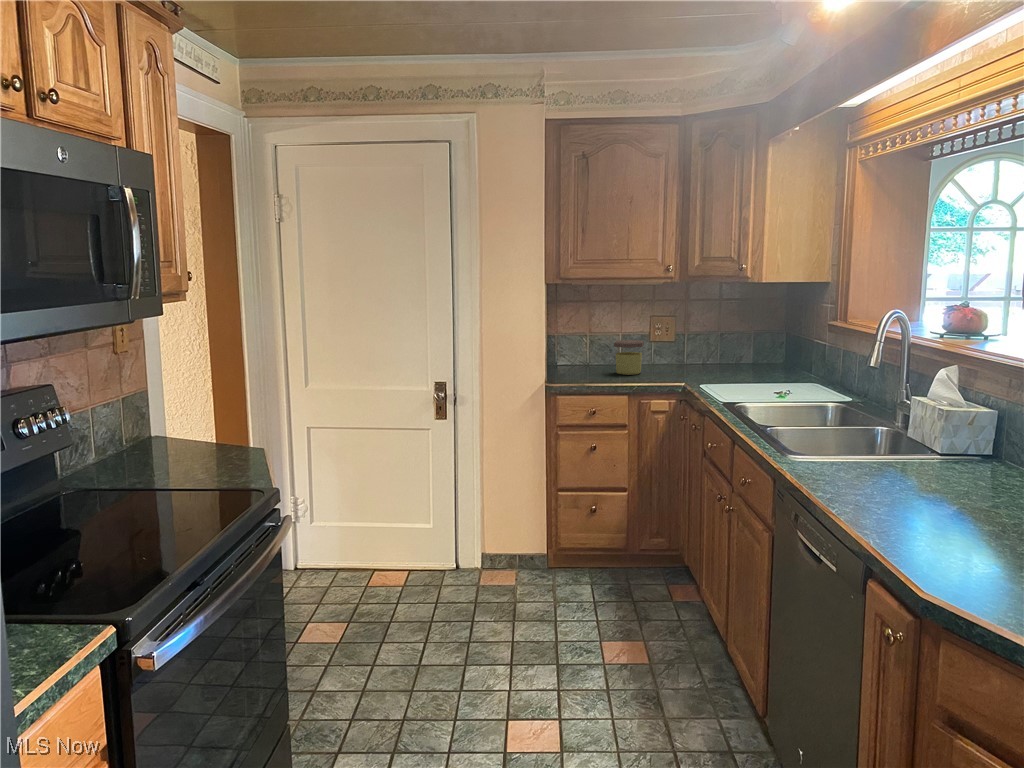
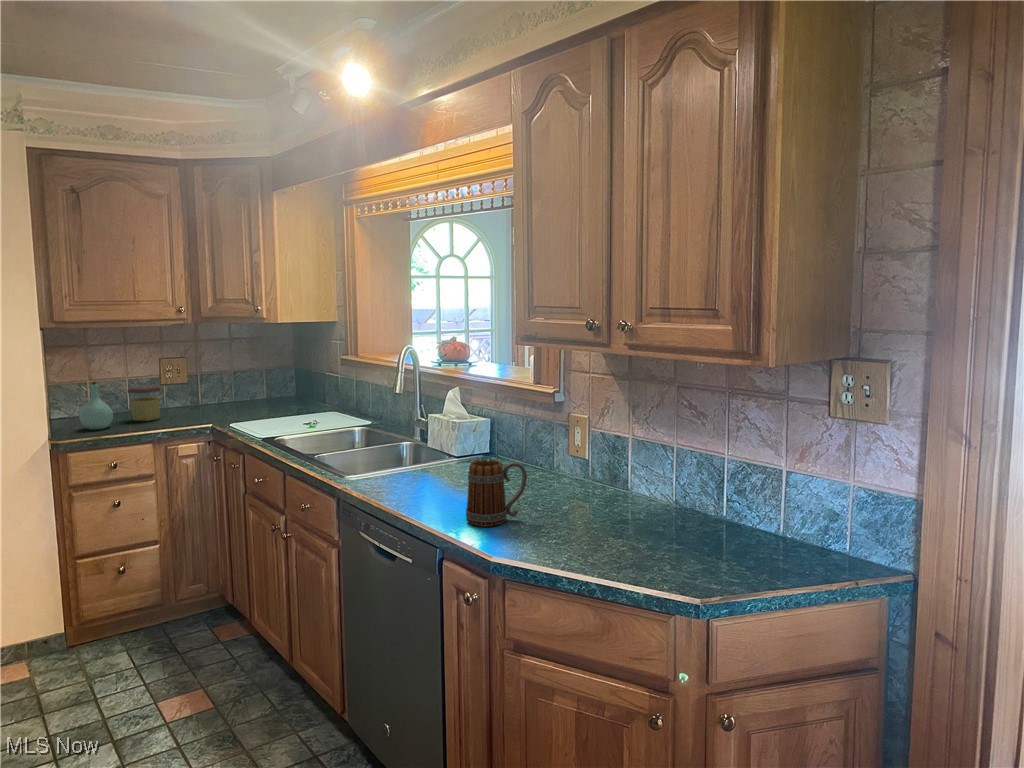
bottle: none [571,334,599,378] -> present [79,382,113,430]
mug: none [904,460,999,547] -> present [466,459,527,527]

